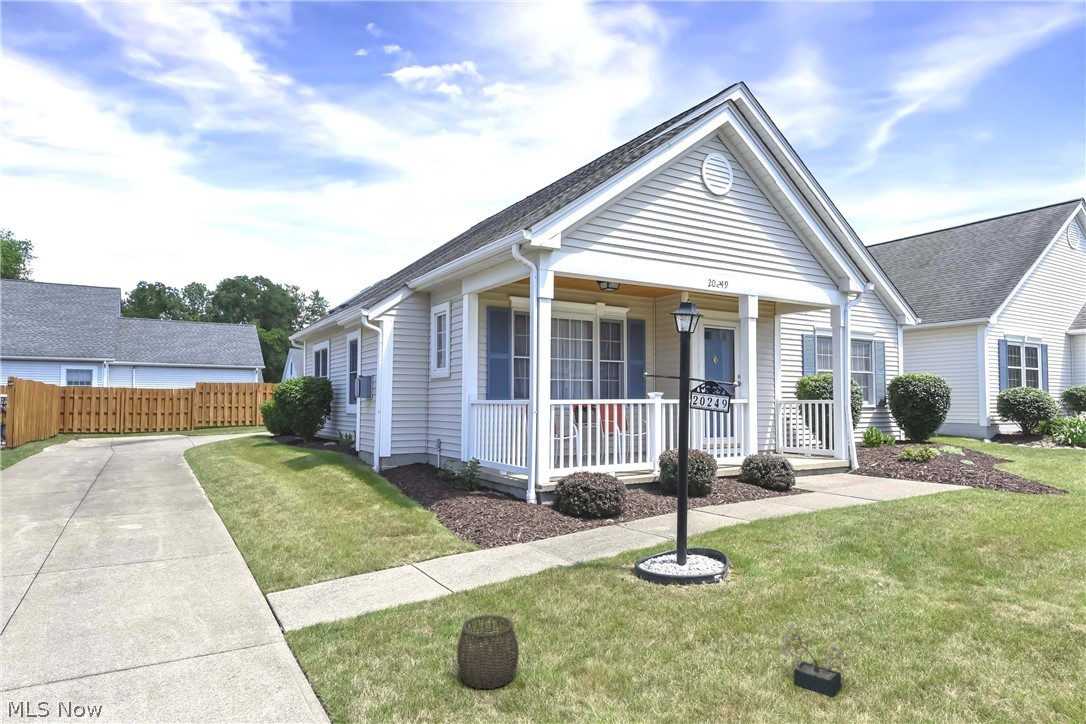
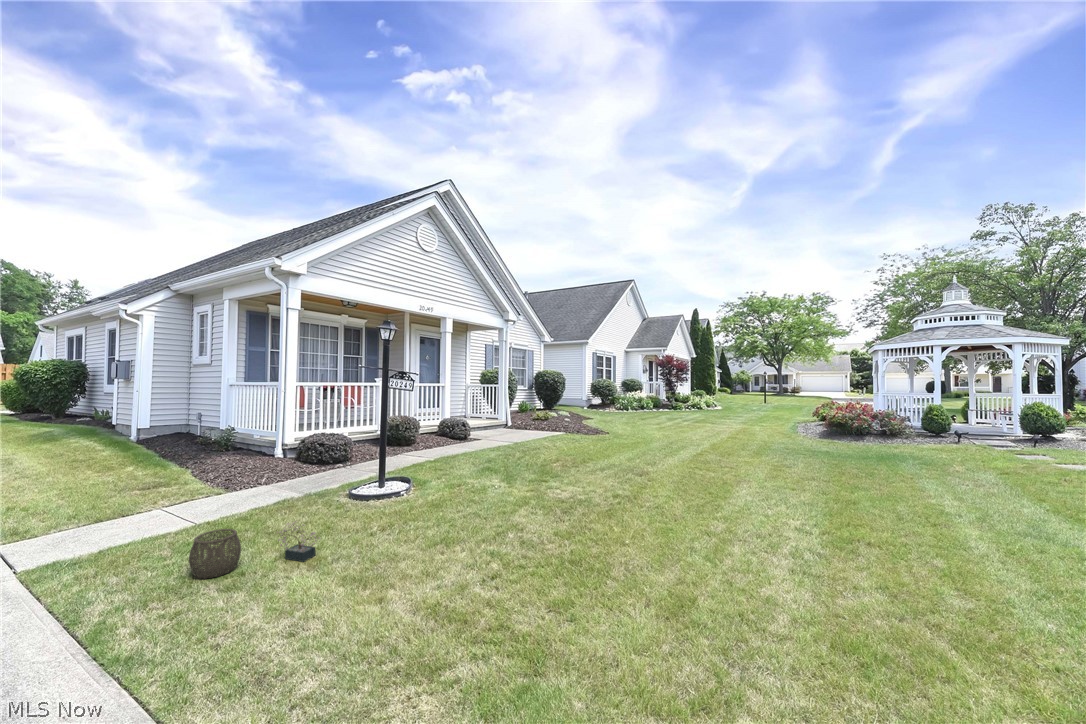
decorative plant: present [781,622,848,697] -> present [277,522,320,562]

